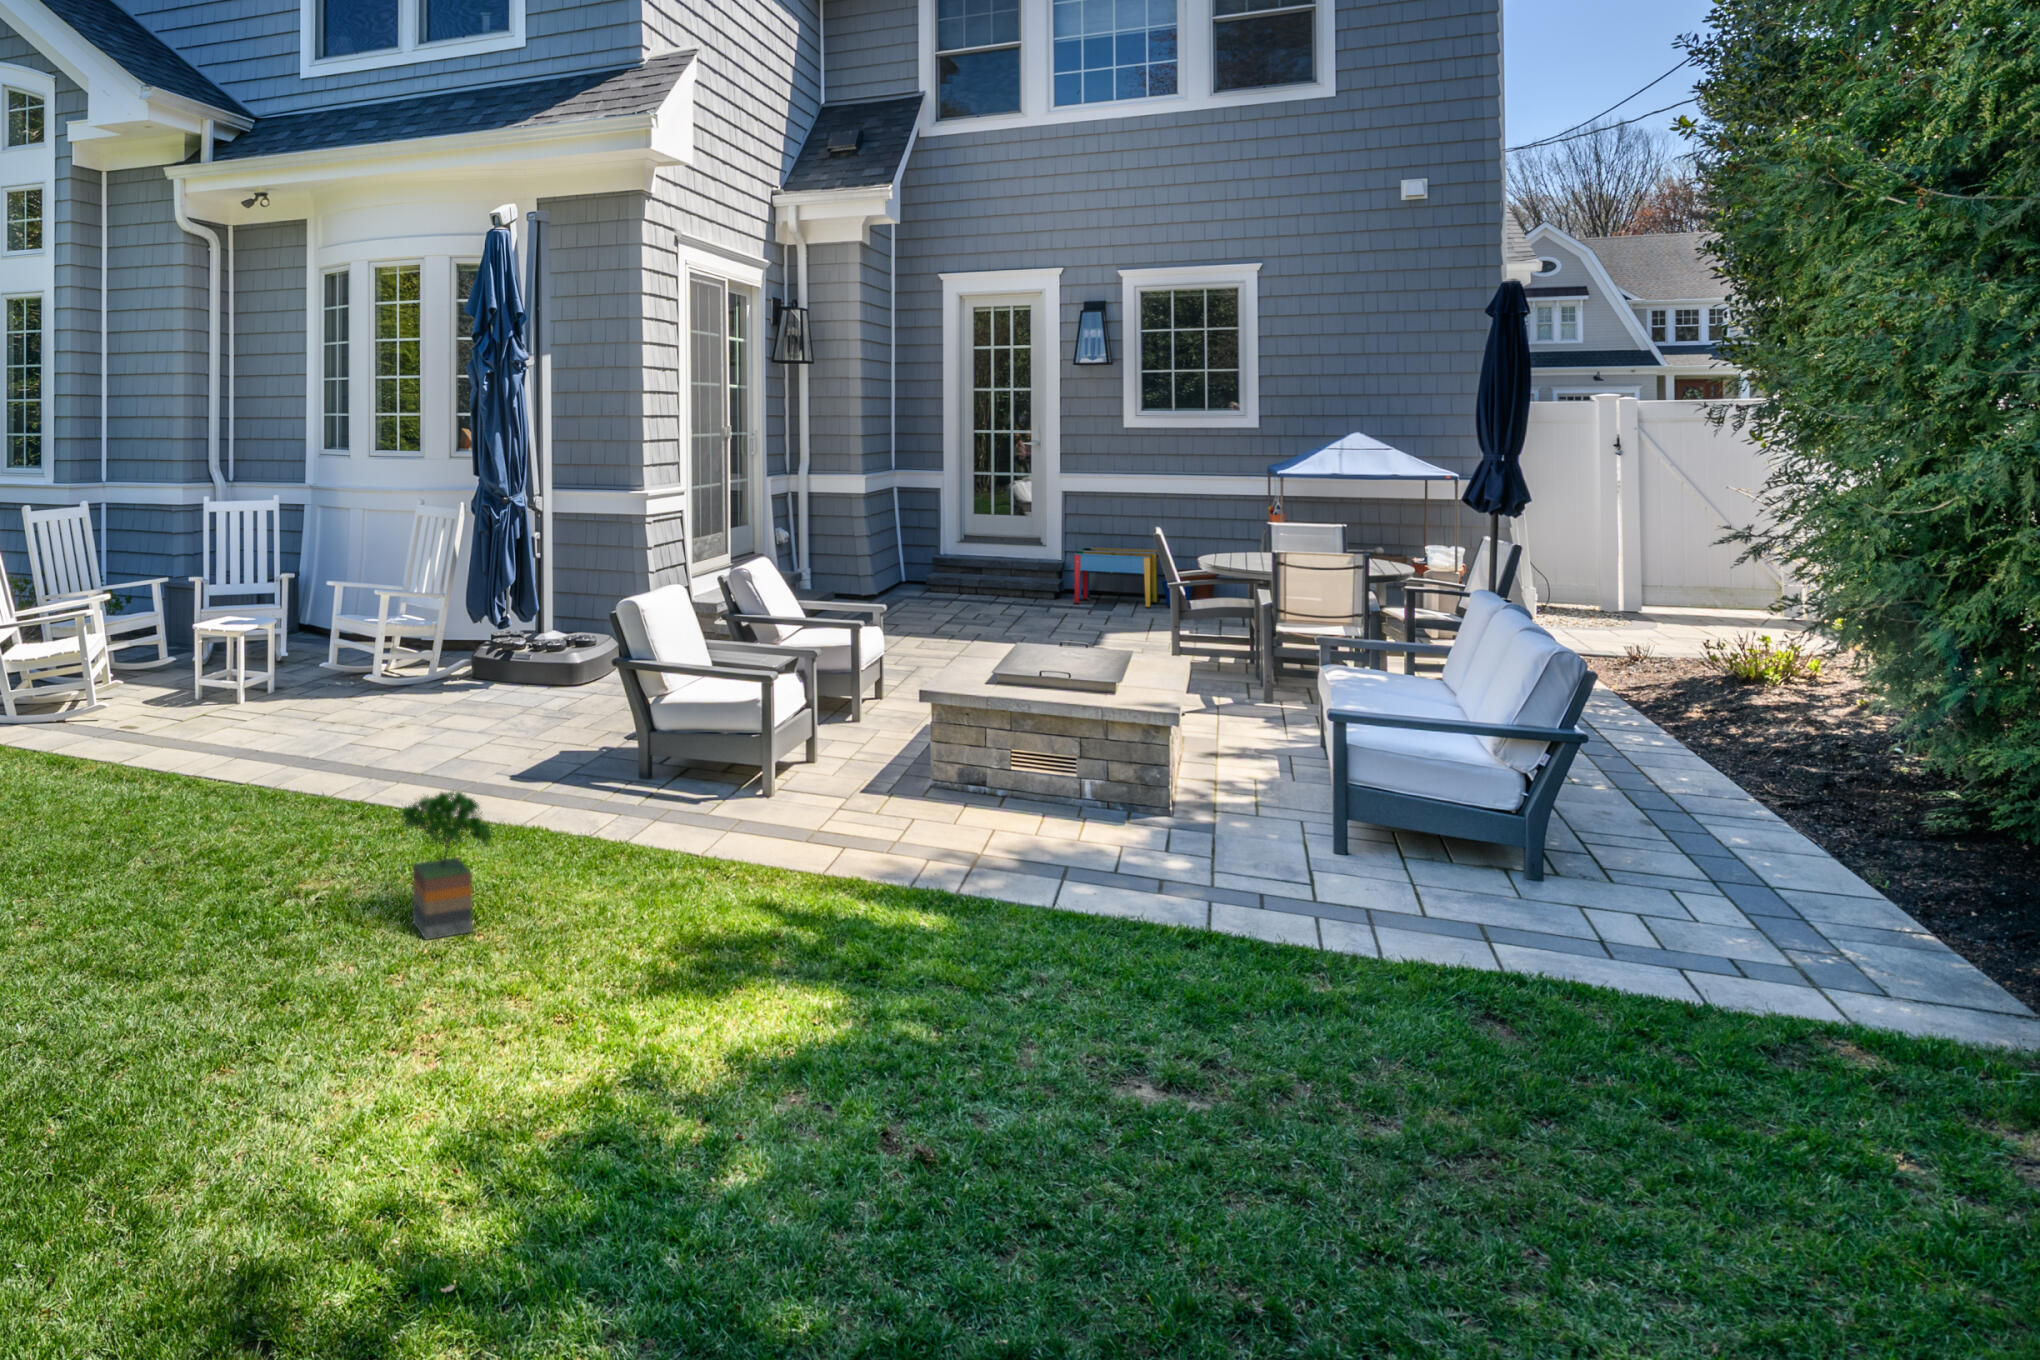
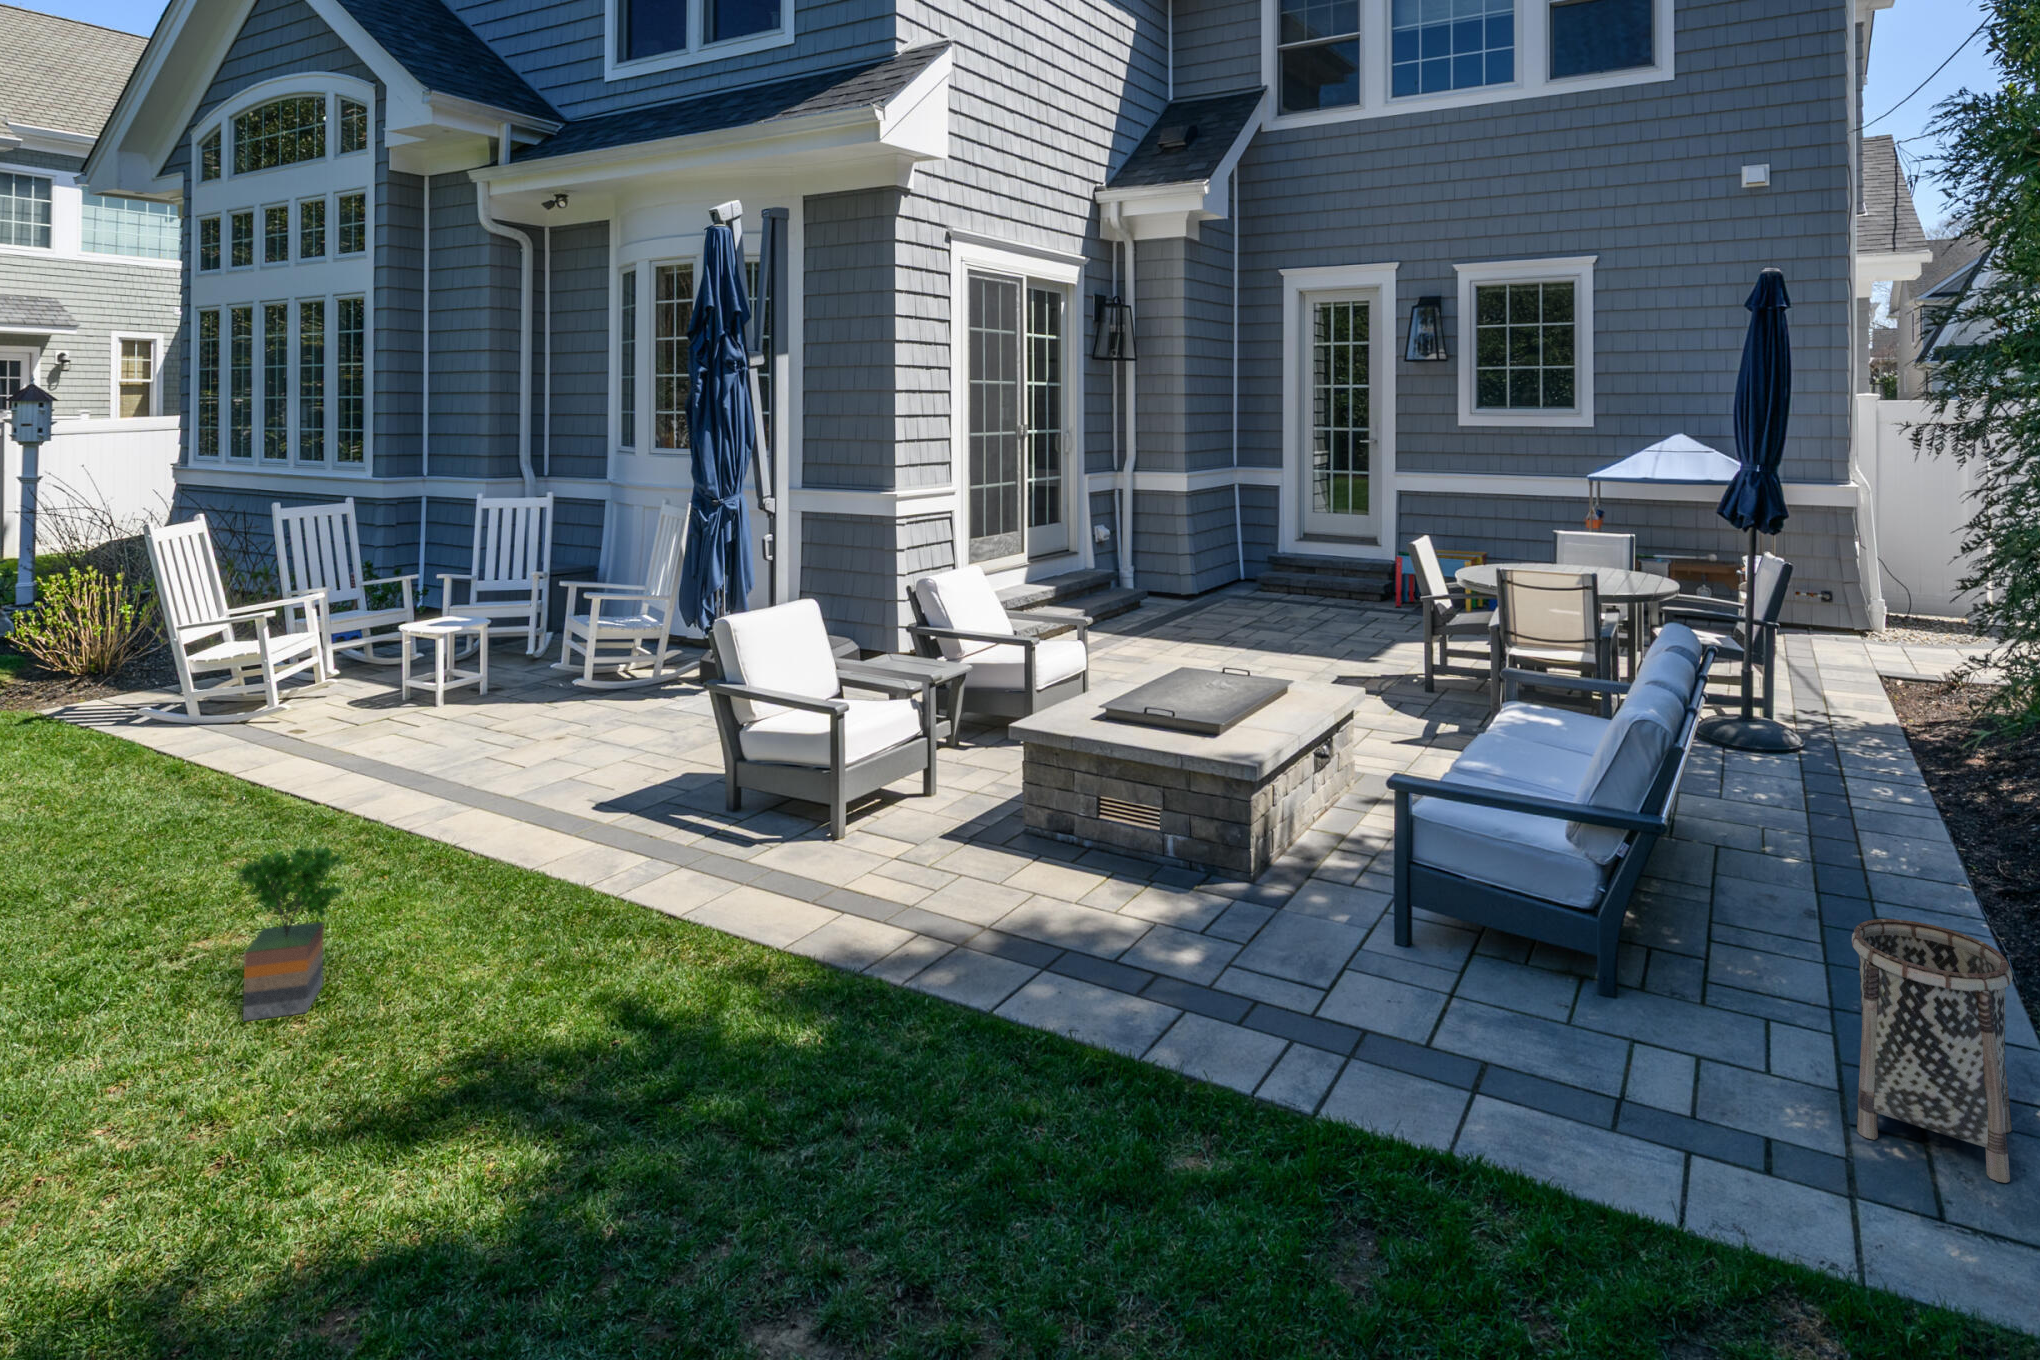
basket: none [1748,785,1889,963] -> present [1852,919,2013,1183]

